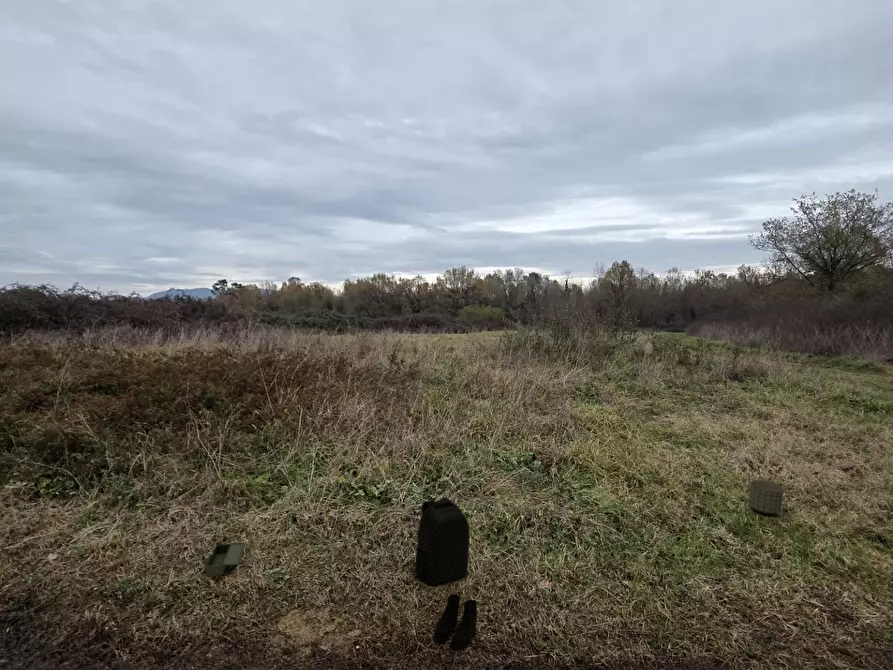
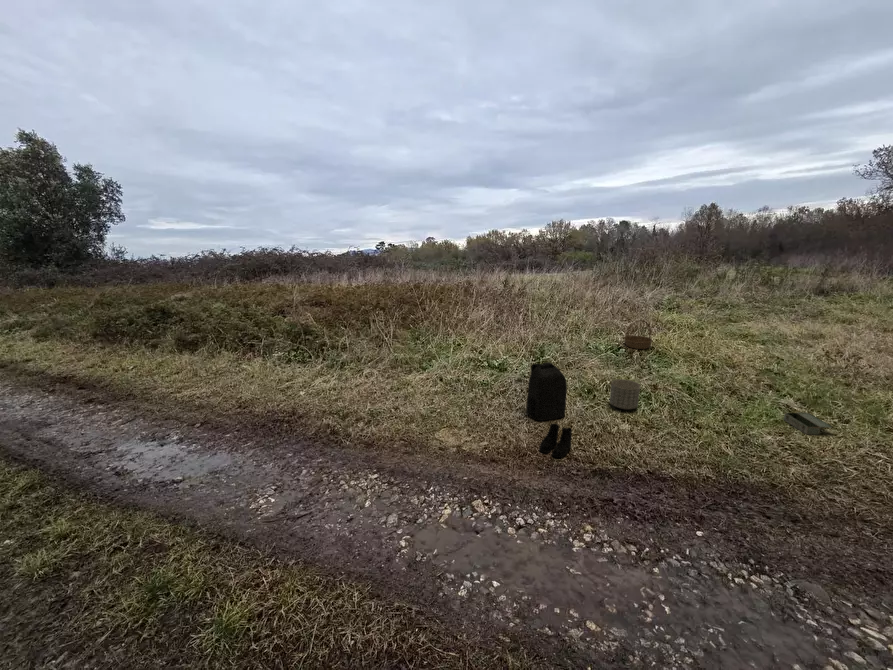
basket: none [539,423,572,460] -> present [624,320,652,349]
planter: present [748,480,784,514] -> present [610,379,640,410]
toolbox: present [206,543,245,576] -> present [784,412,832,435]

